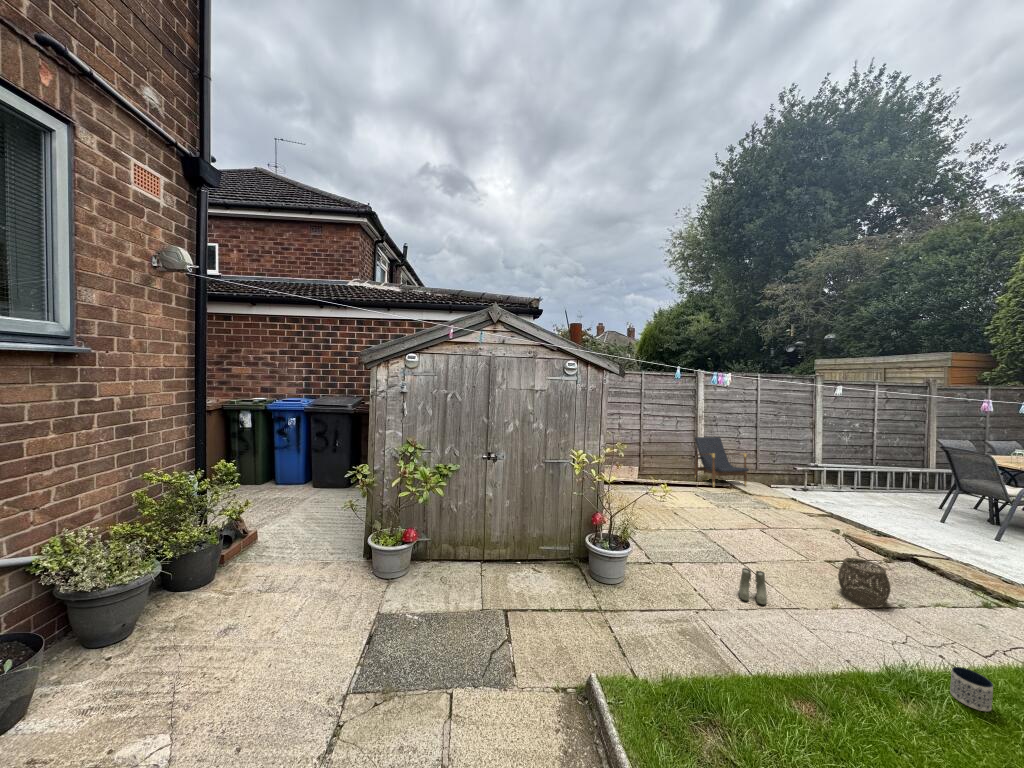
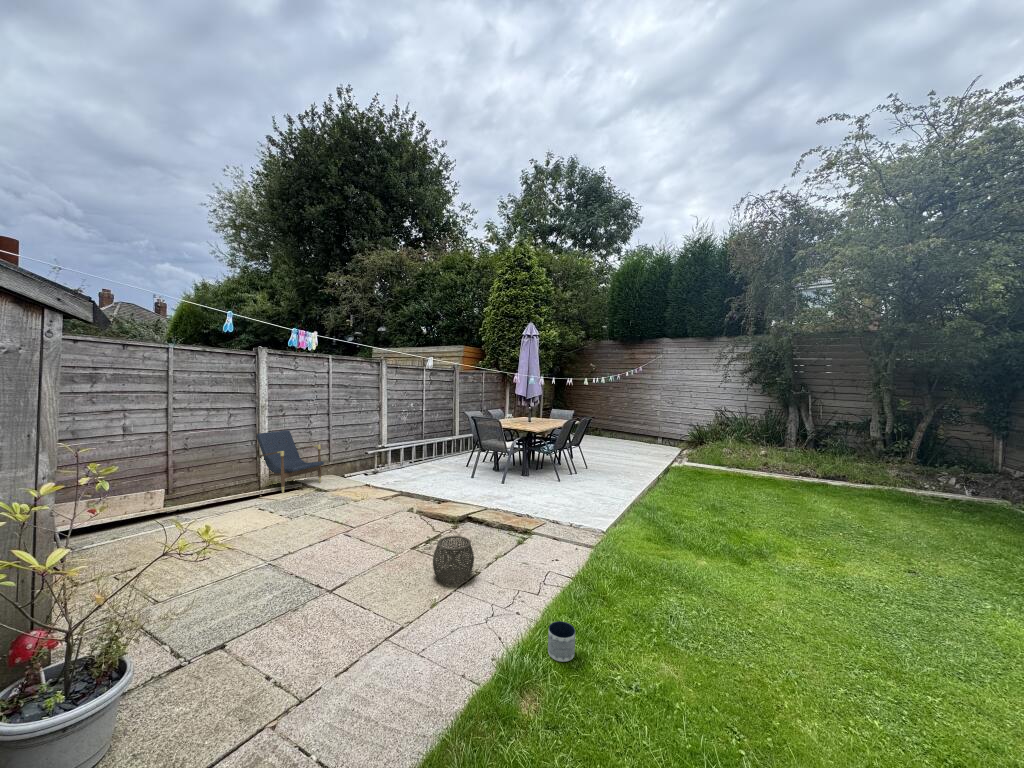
boots: present [739,568,767,605] -> none [337,601,373,659]

